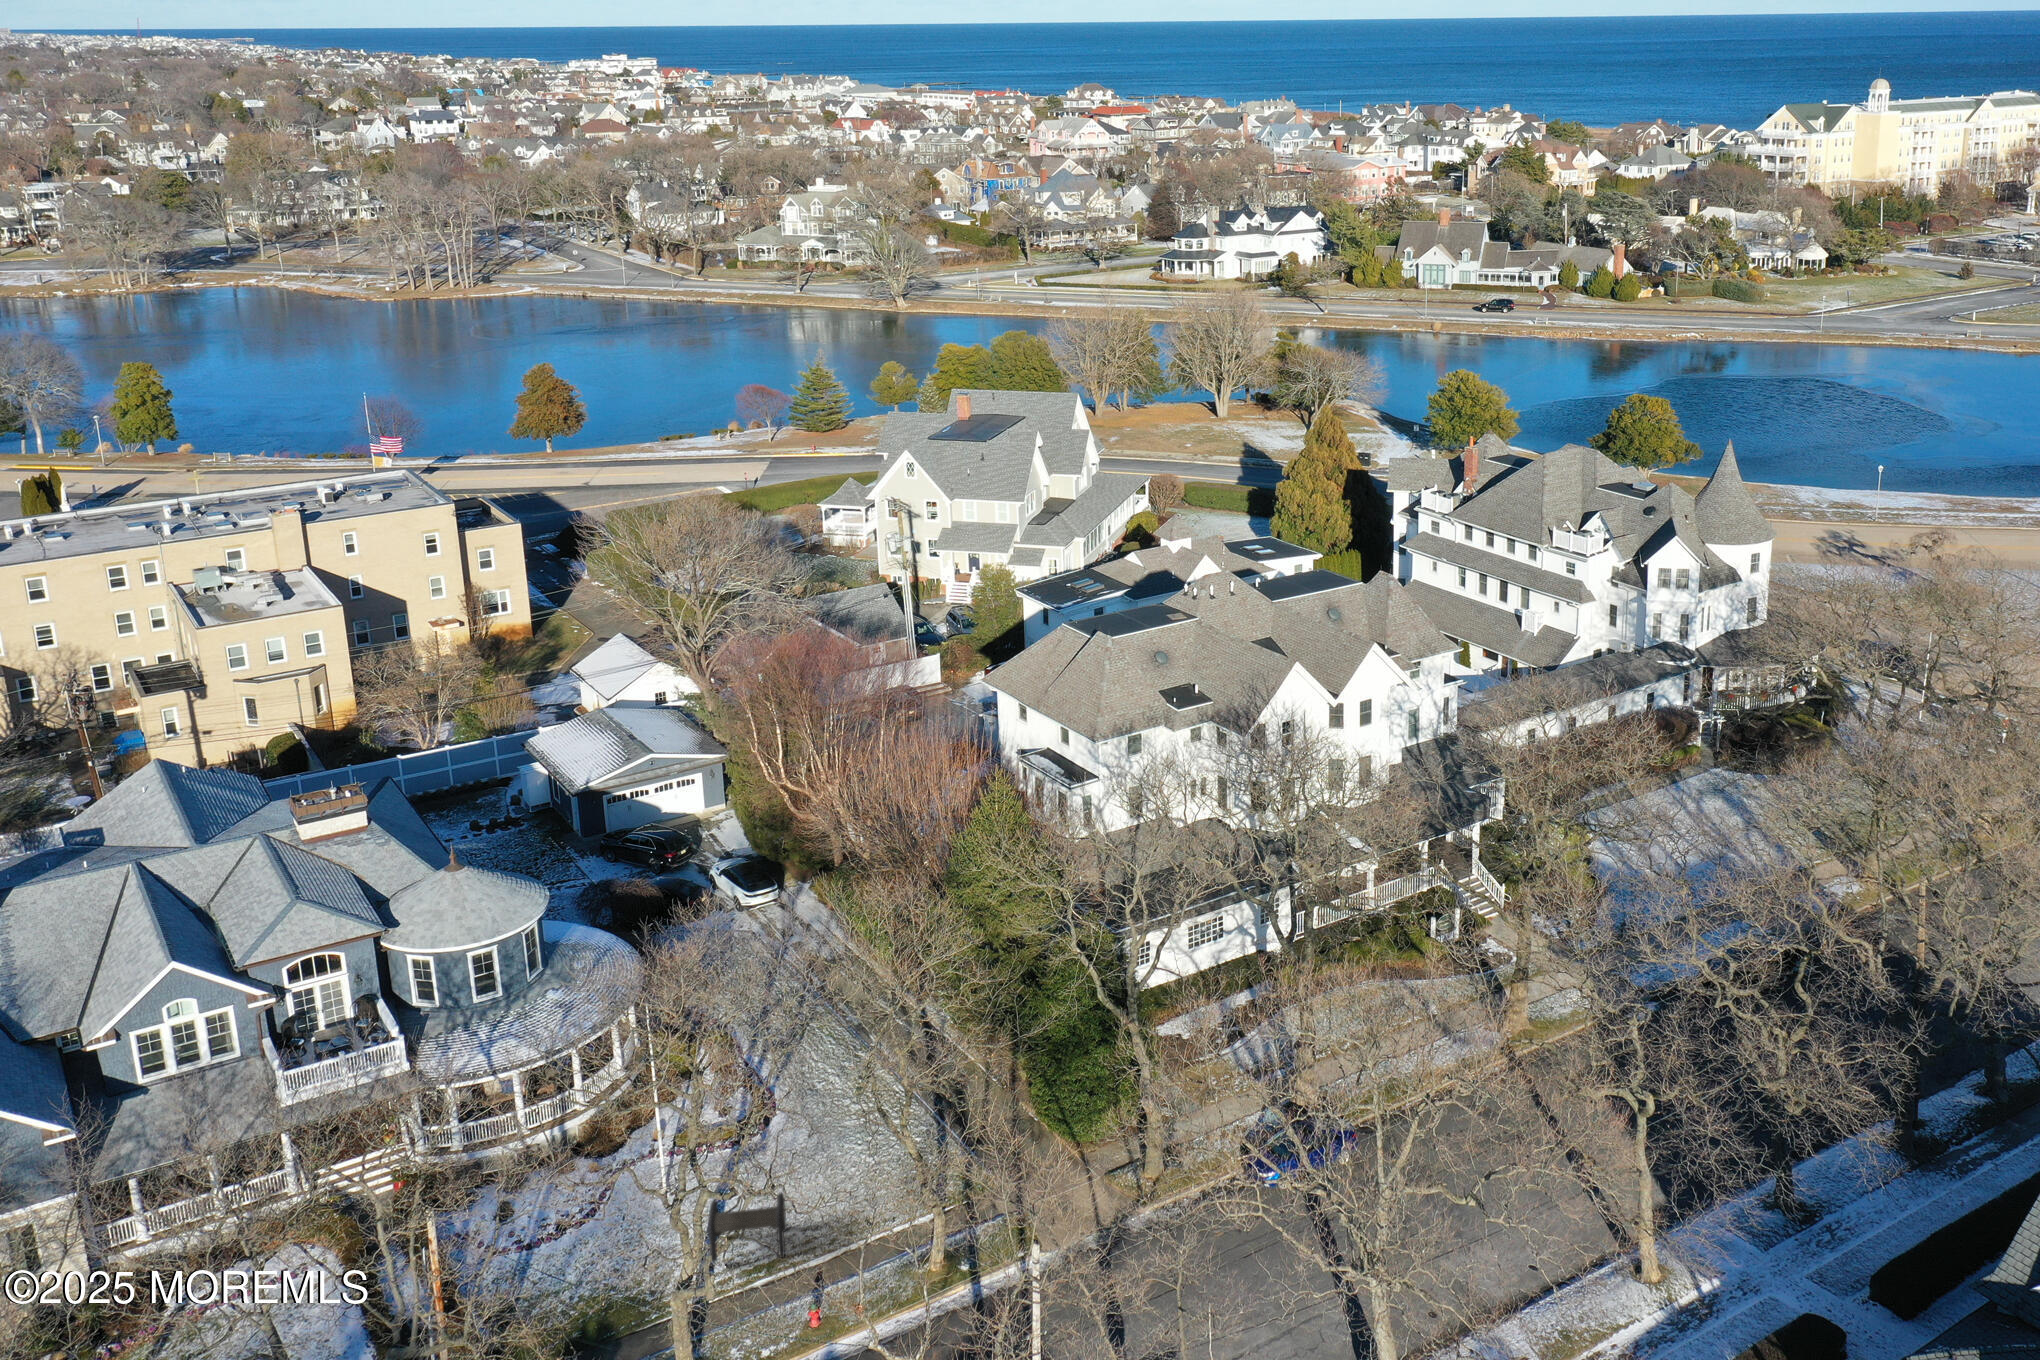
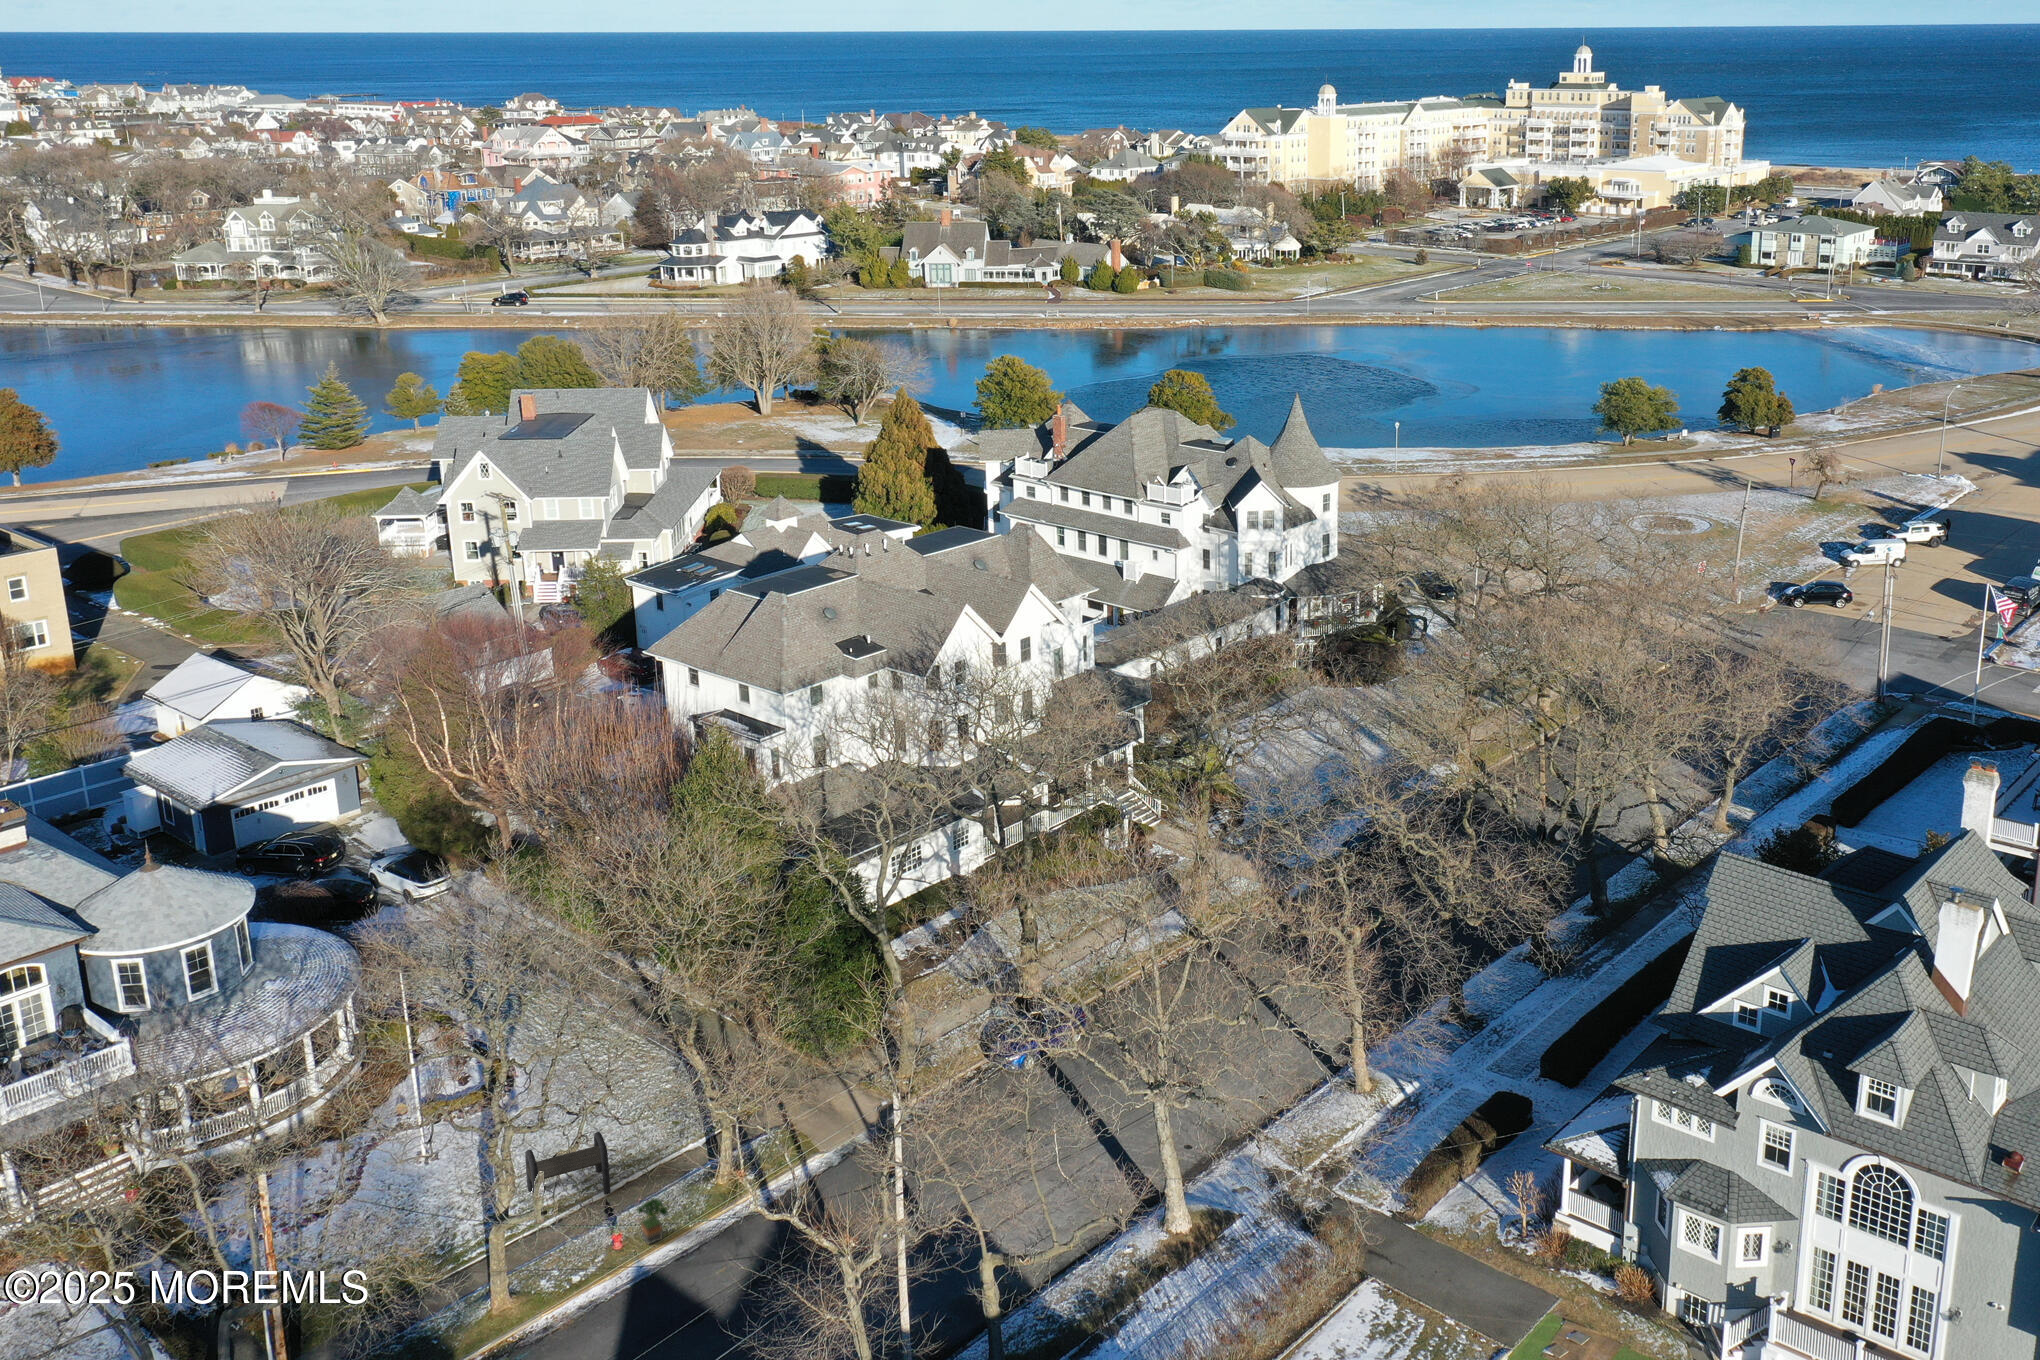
potted tree: none [788,1276,818,1323] -> present [637,1198,668,1244]

